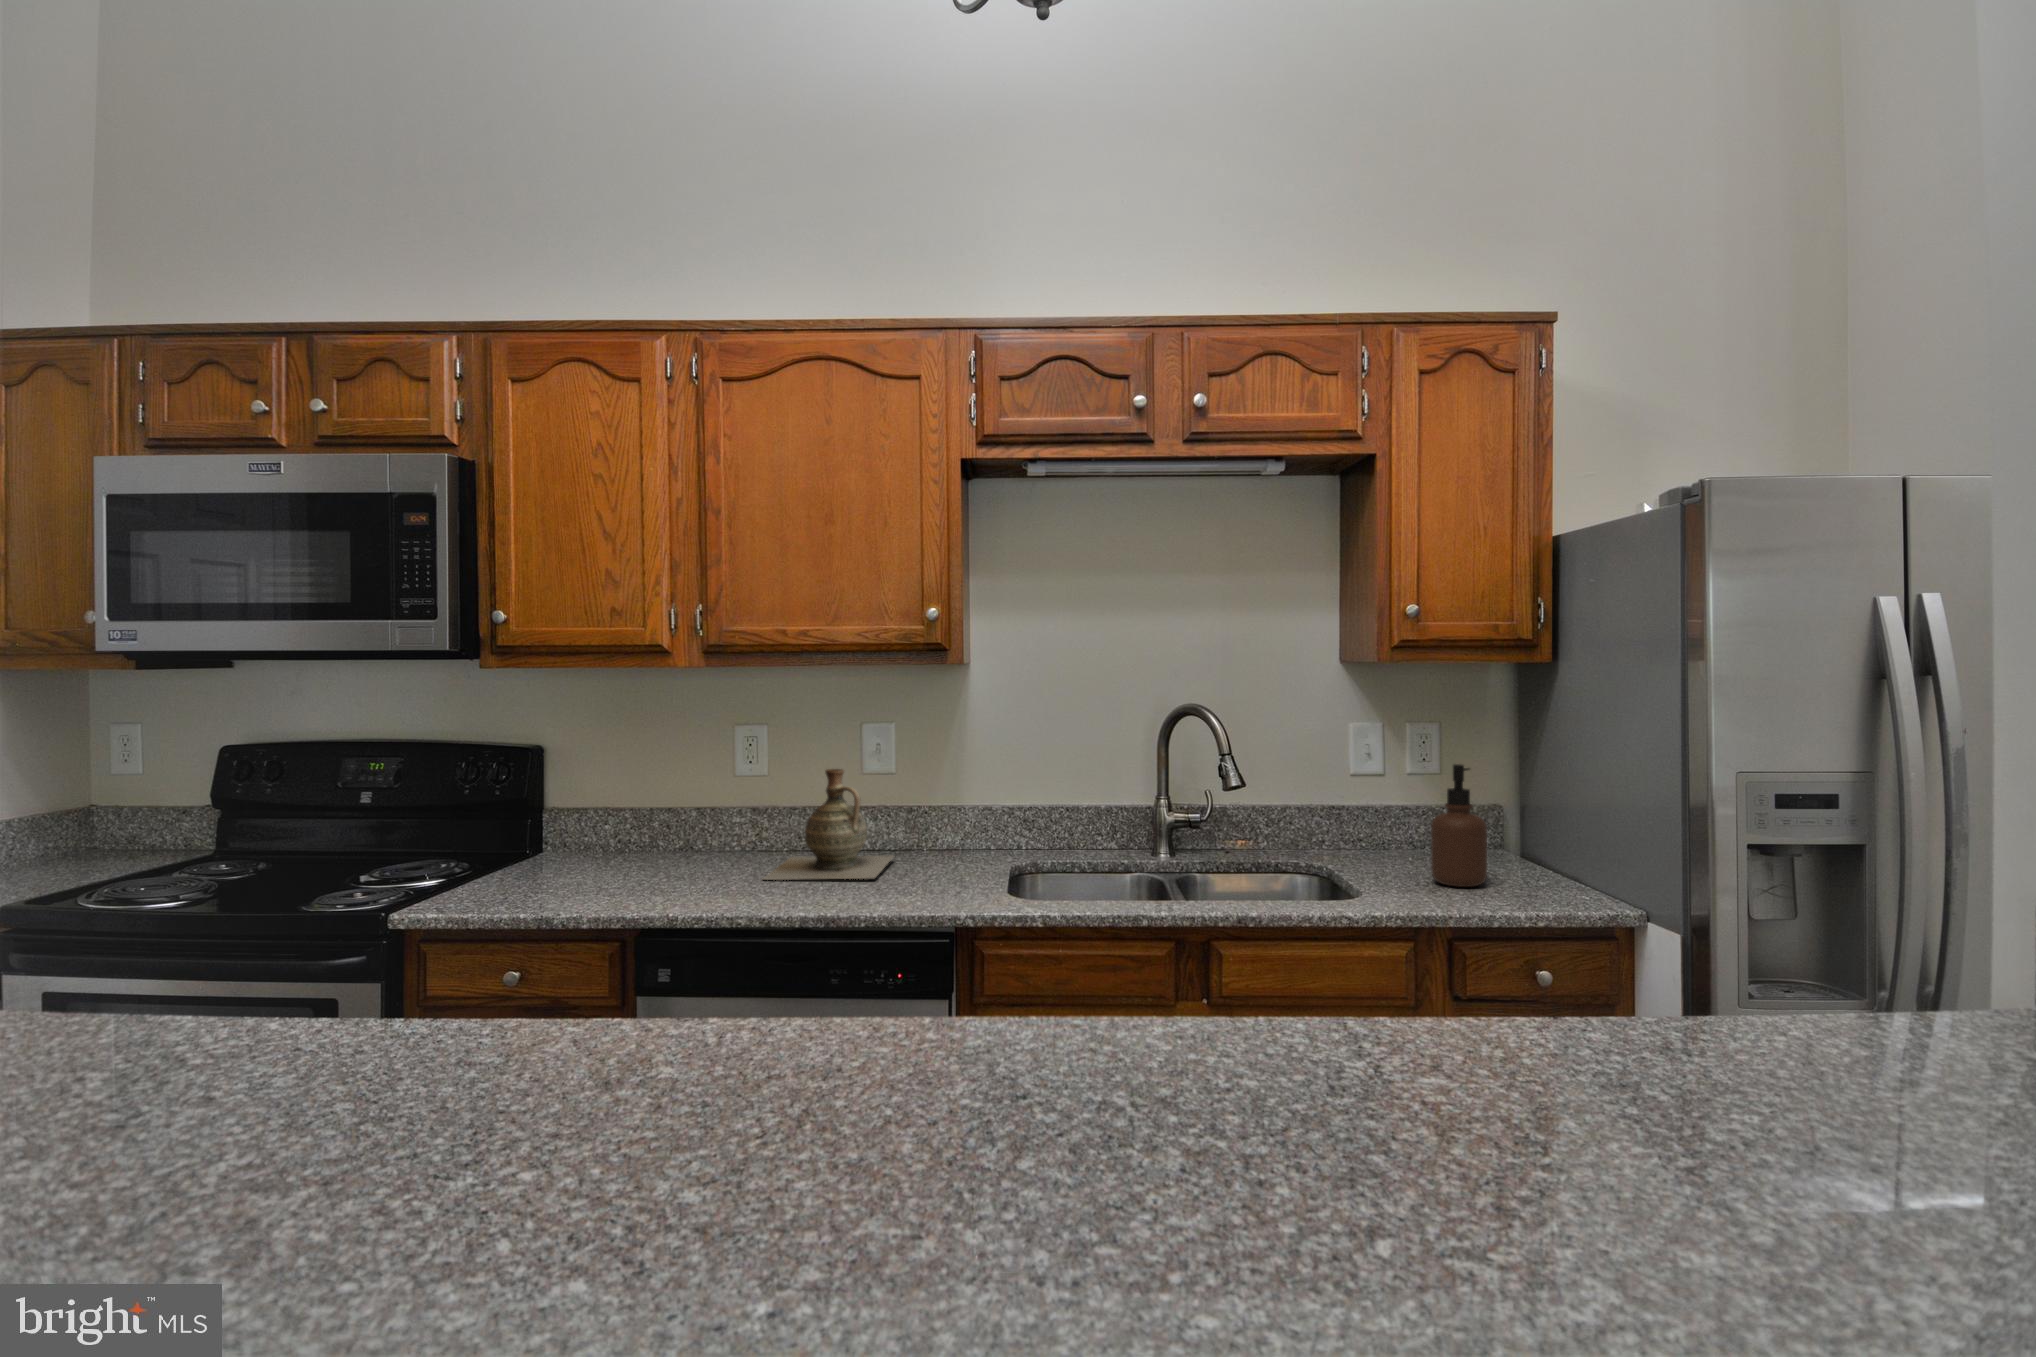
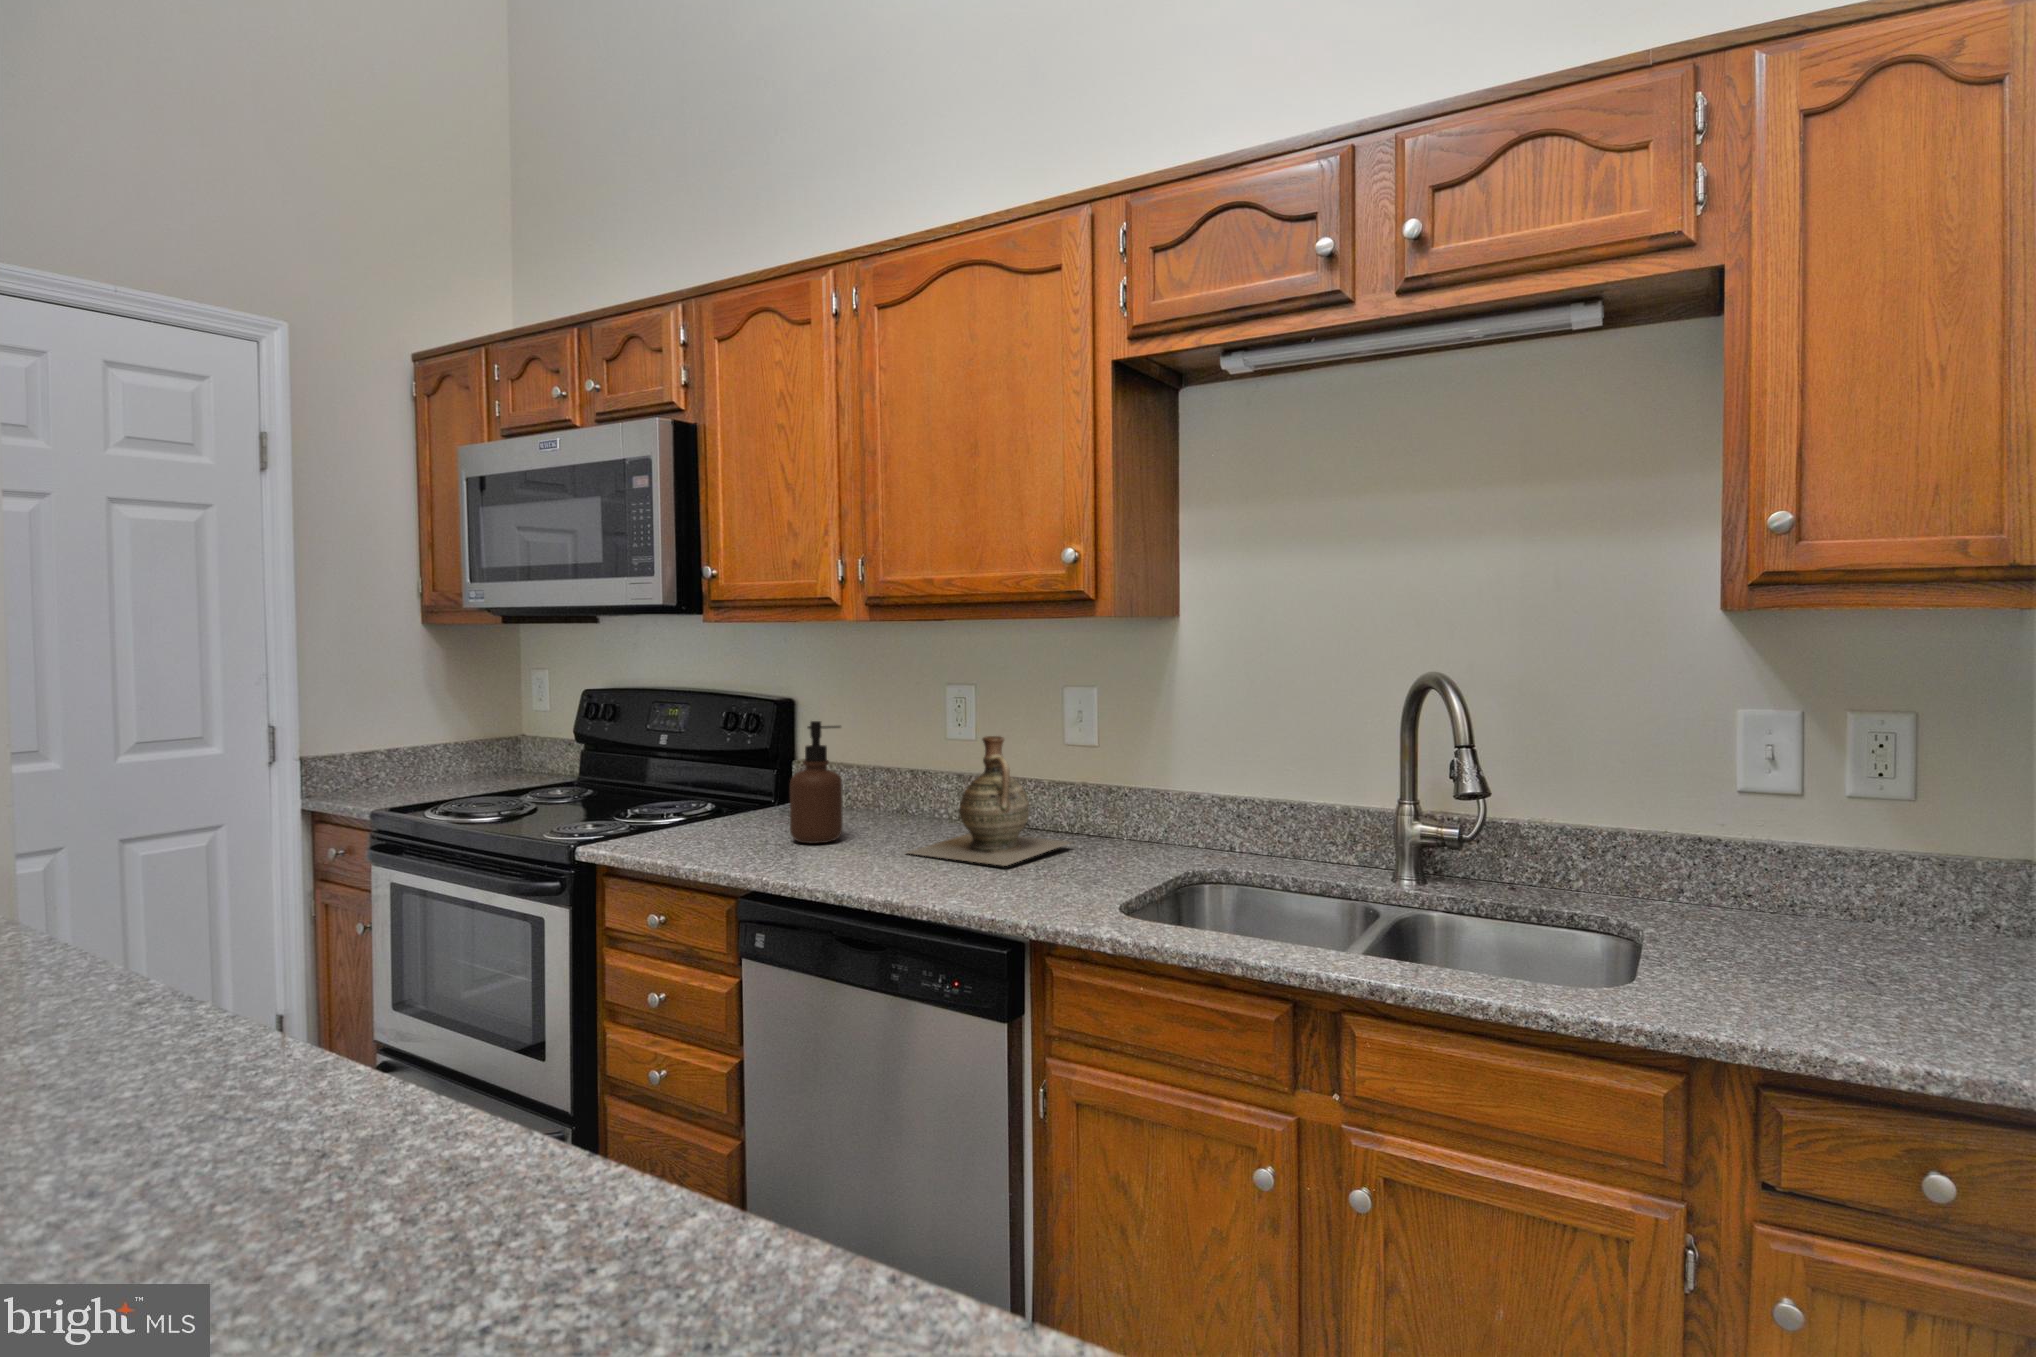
soap dispenser: present [1431,764,1487,887] -> present [790,721,843,843]

